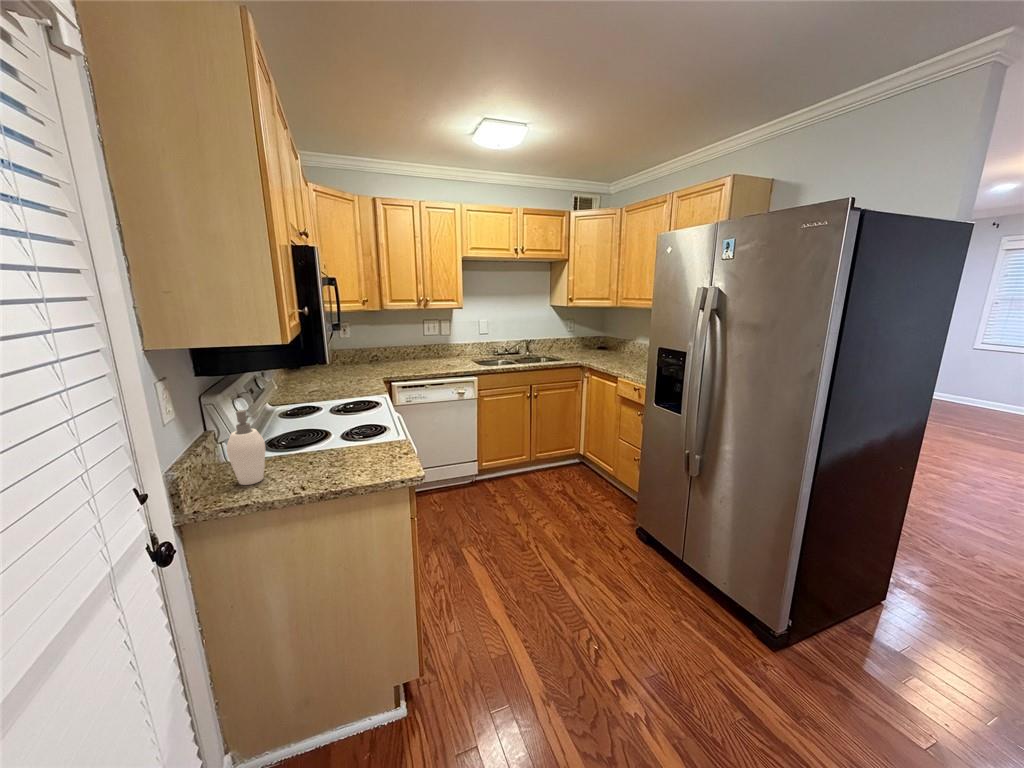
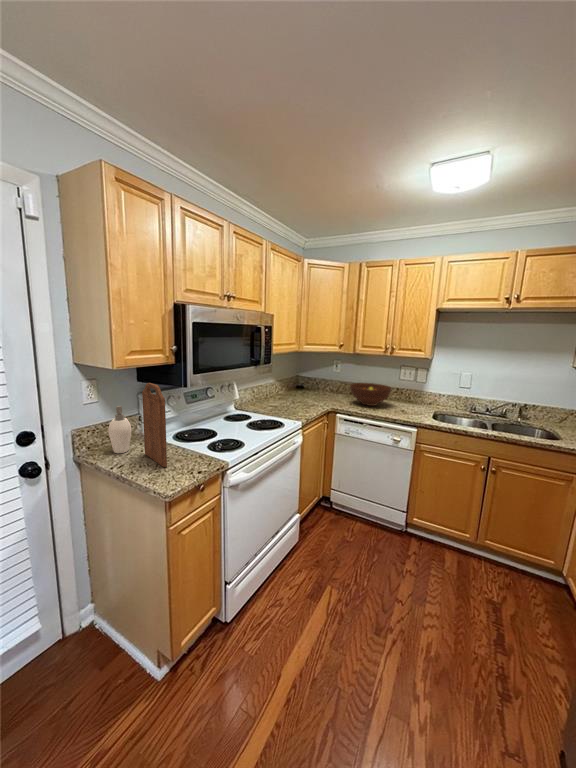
fruit bowl: none [383,343,431,368] -> present [350,383,391,406]
cutting board: none [286,361,363,469] -> present [142,383,167,467]

